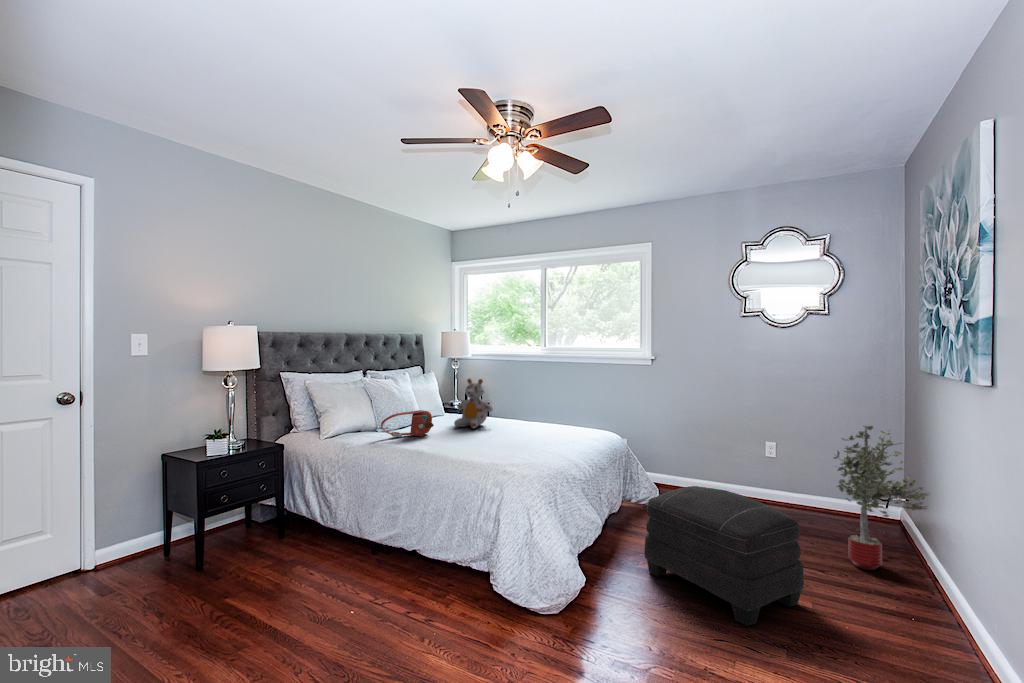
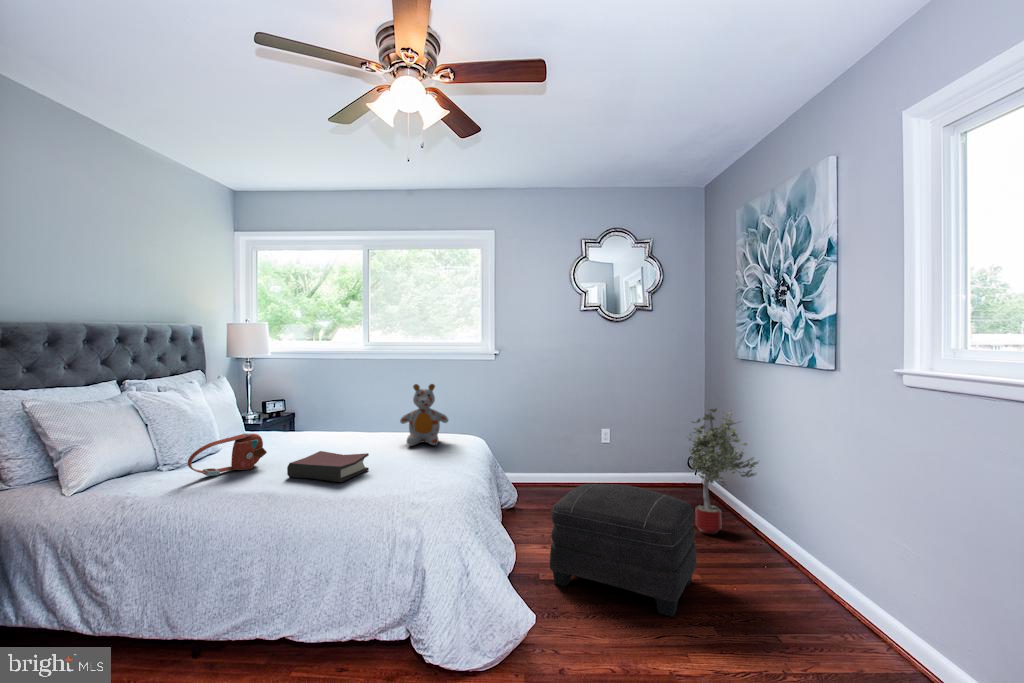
stuffed bear: present [454,379,492,428] -> present [400,384,448,446]
hardback book: none [439,428,496,451] -> present [287,451,369,482]

